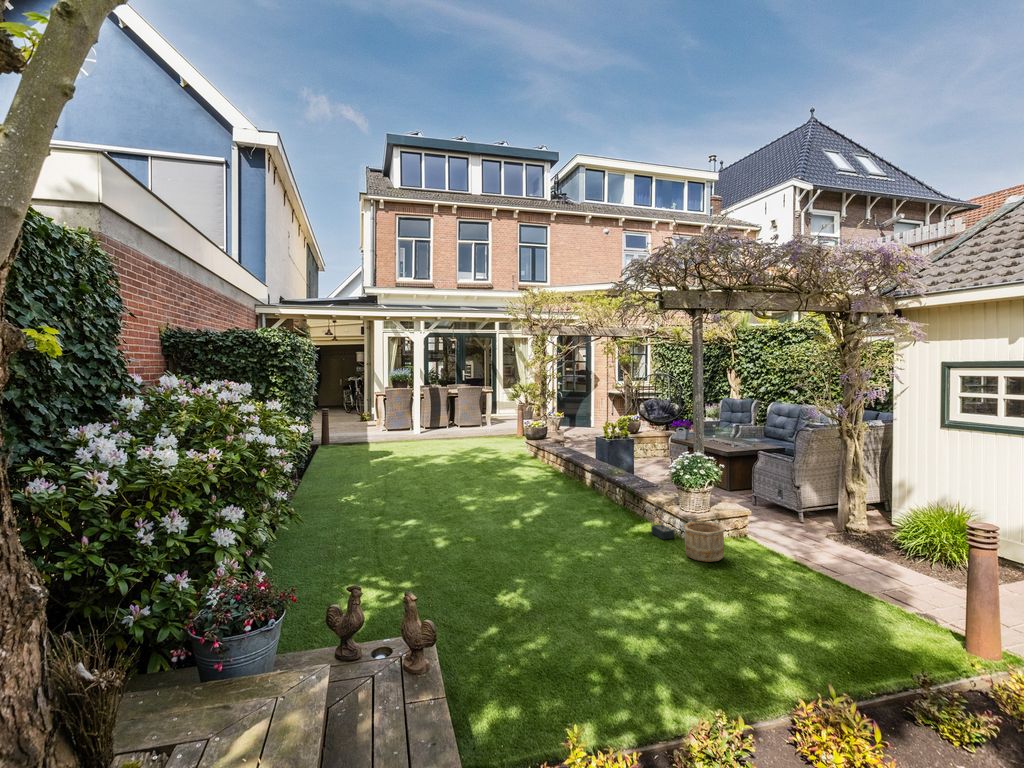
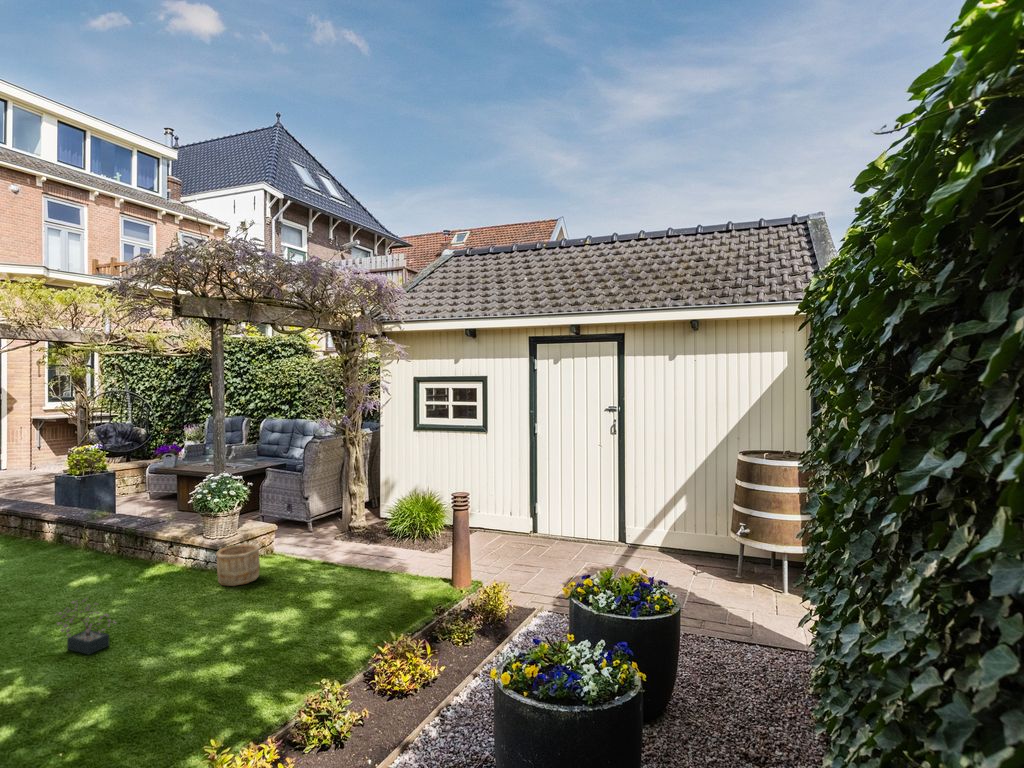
decorative plant: present [647,504,678,540] -> present [57,598,115,655]

